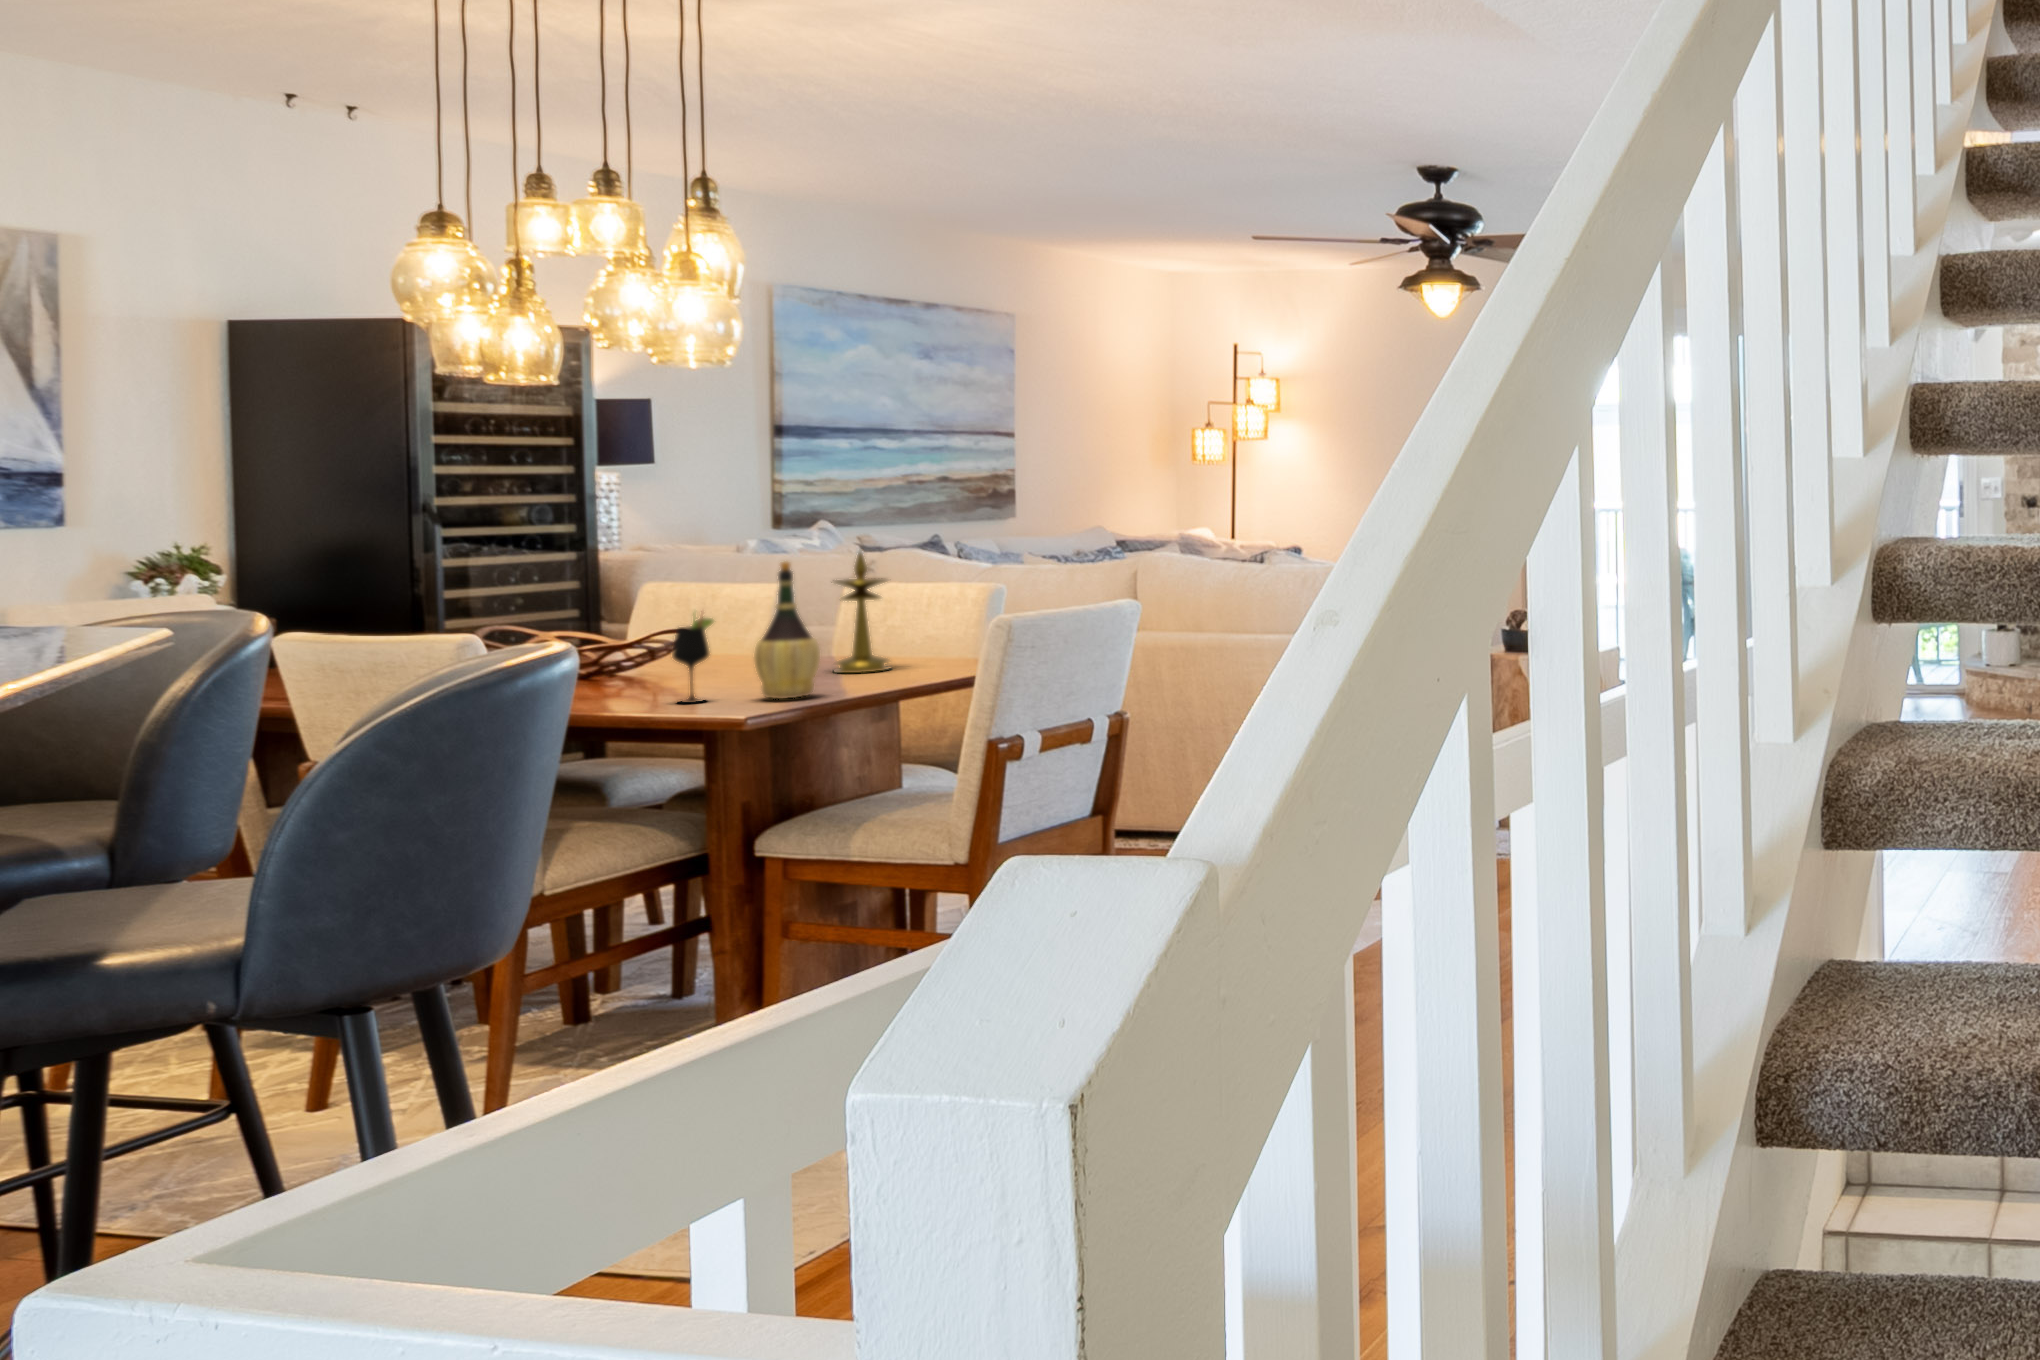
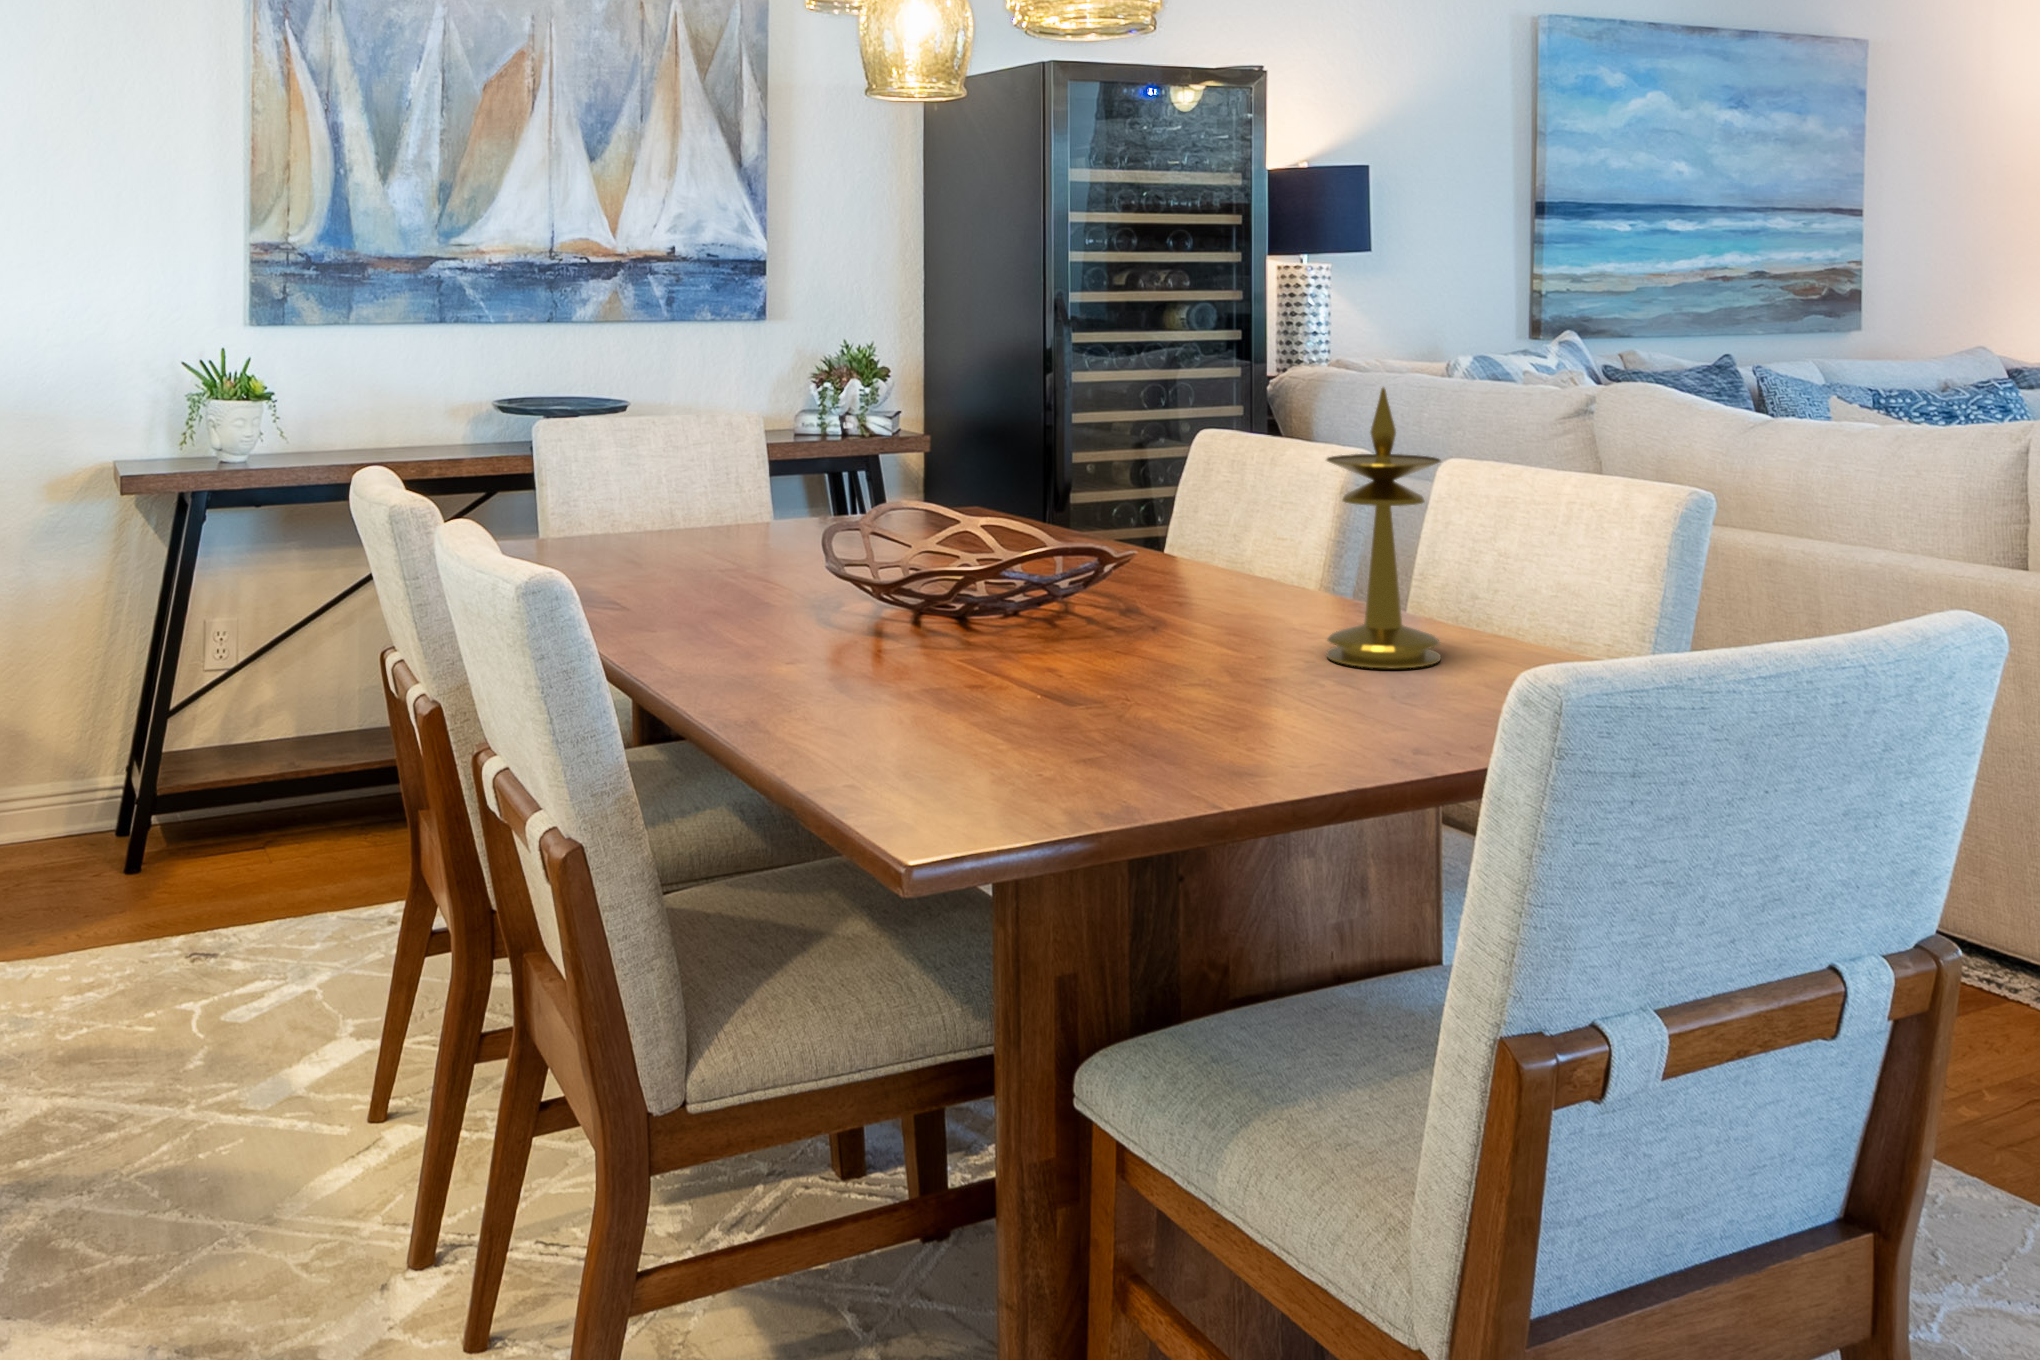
wine bottle: present [754,562,820,698] -> none [1070,418,1201,751]
wine glass: present [672,617,714,703] -> none [941,519,1015,727]

